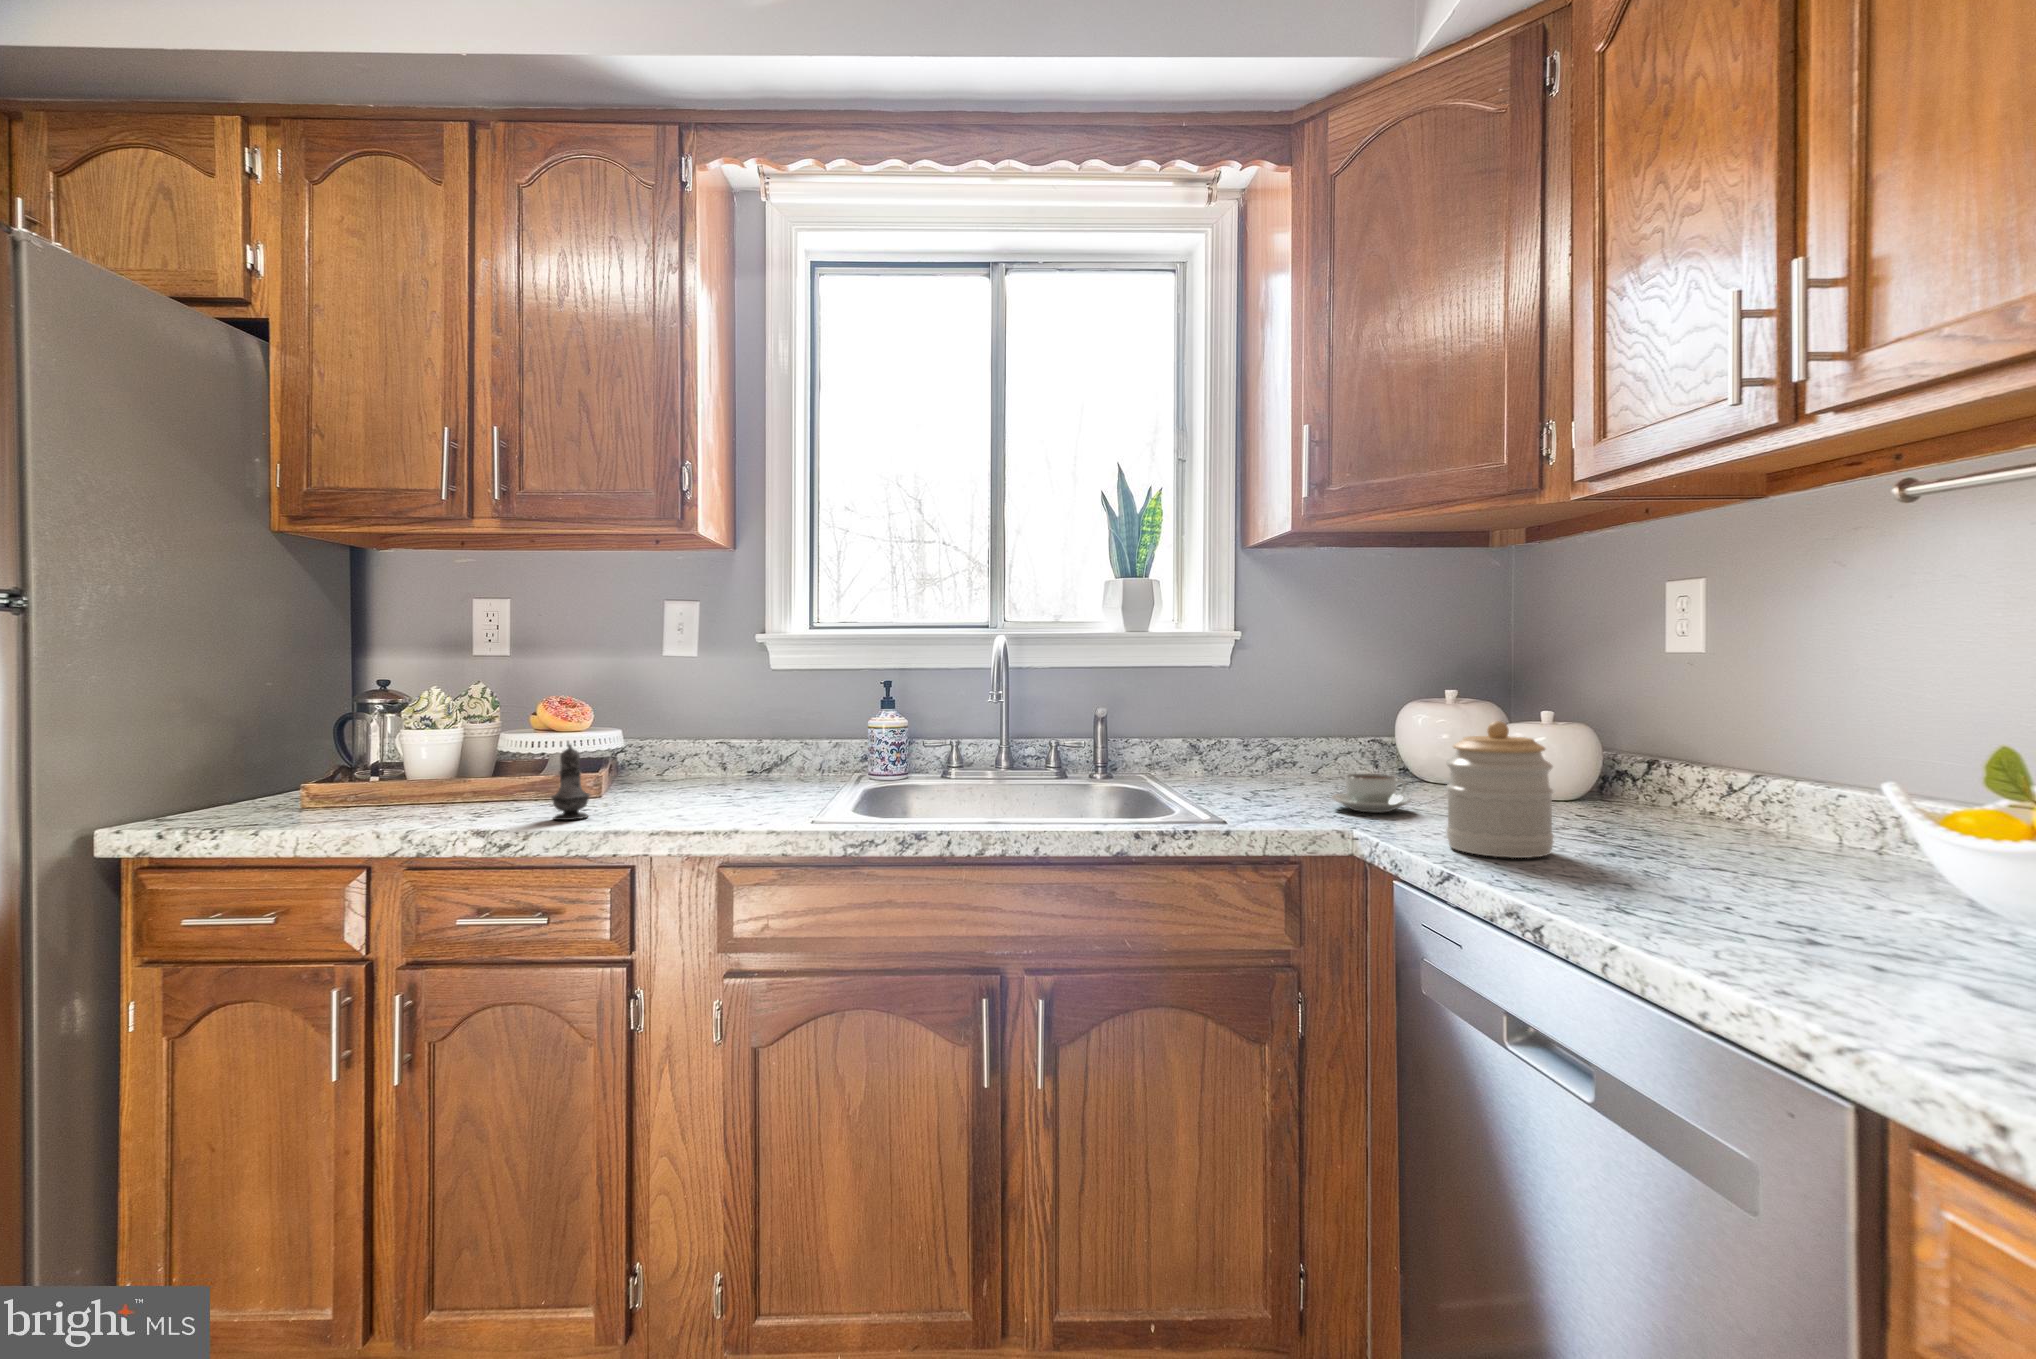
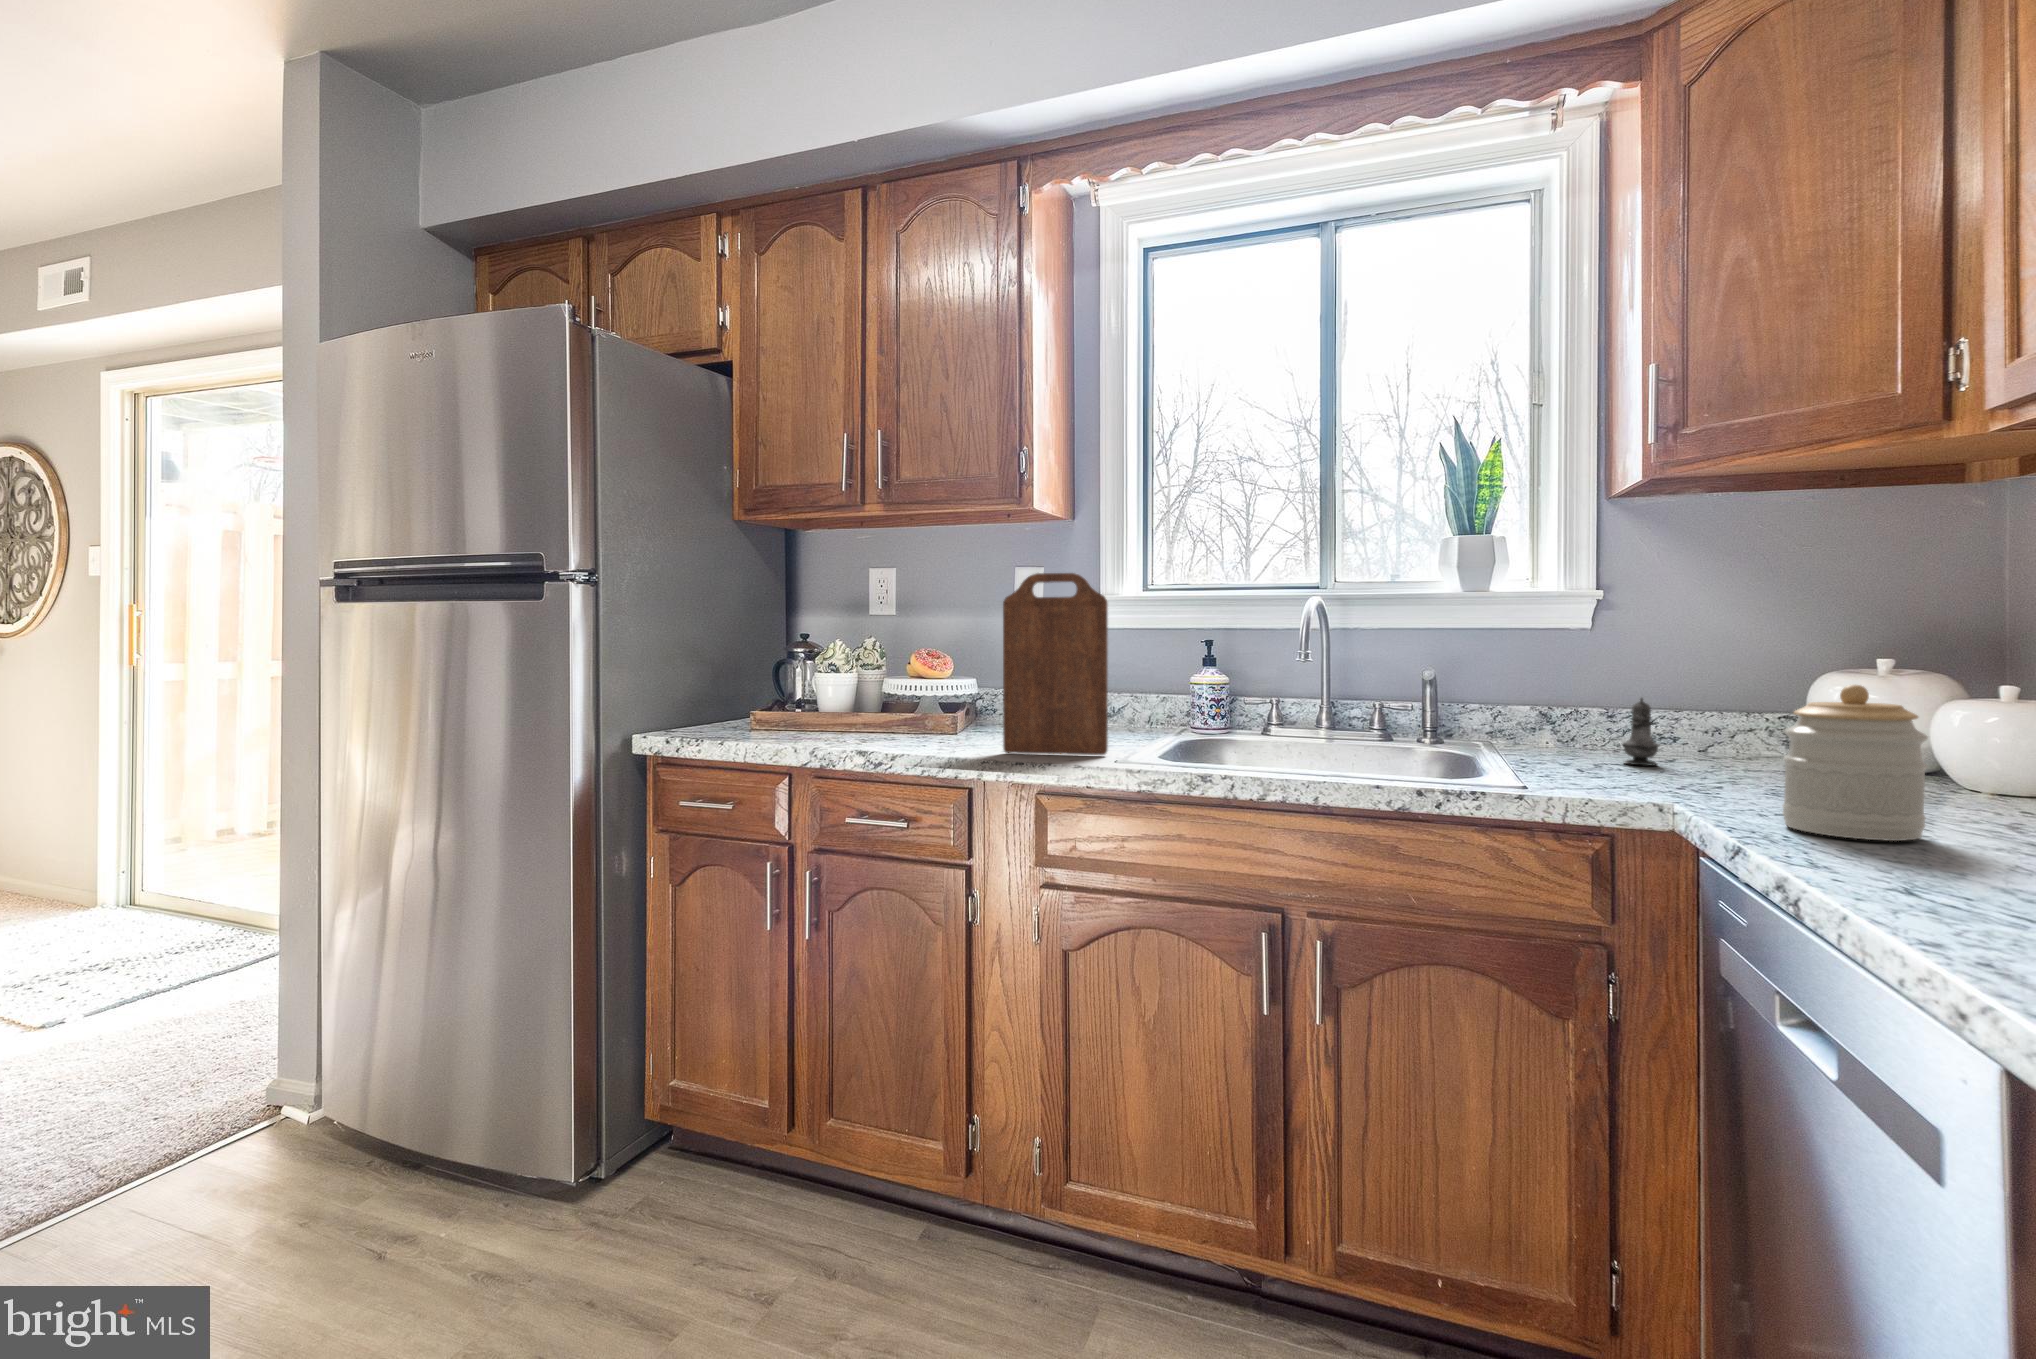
cutting board: none [668,608,797,819] -> present [1003,573,1108,755]
salt shaker: present [551,744,590,820] -> present [1623,698,1659,766]
coffee cup: present [1332,774,1411,812] -> none [1678,747,1784,790]

